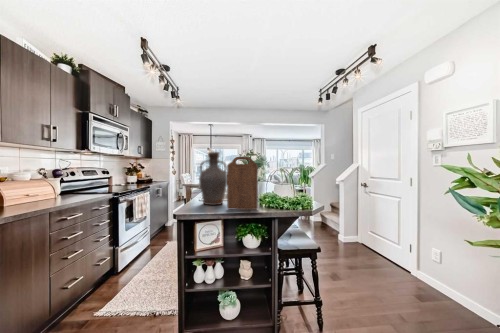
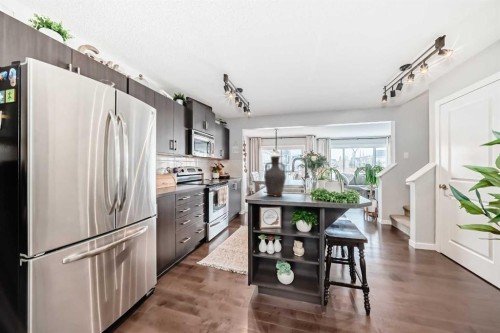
cutting board: present [227,157,258,210] -> none [284,160,308,201]

